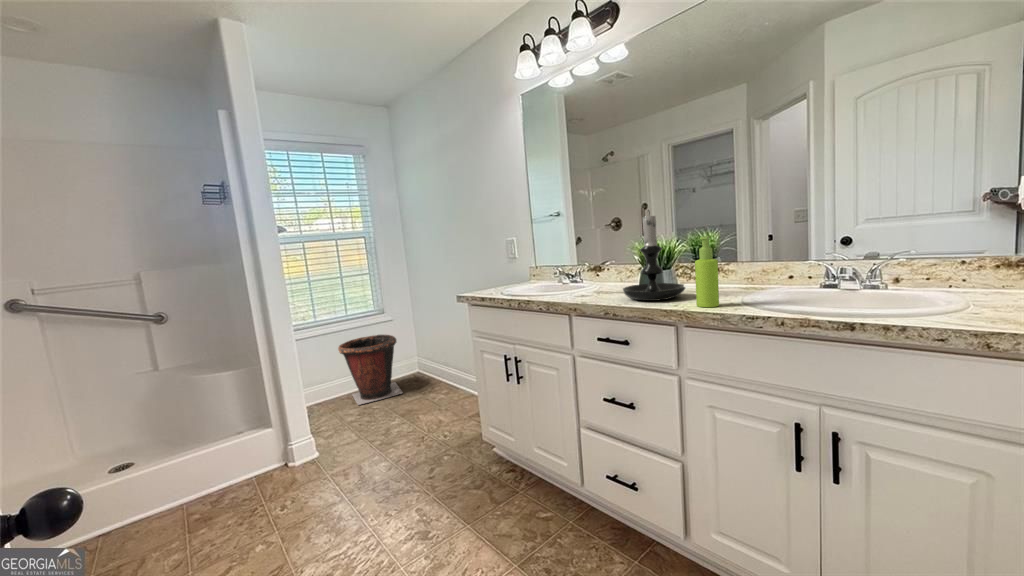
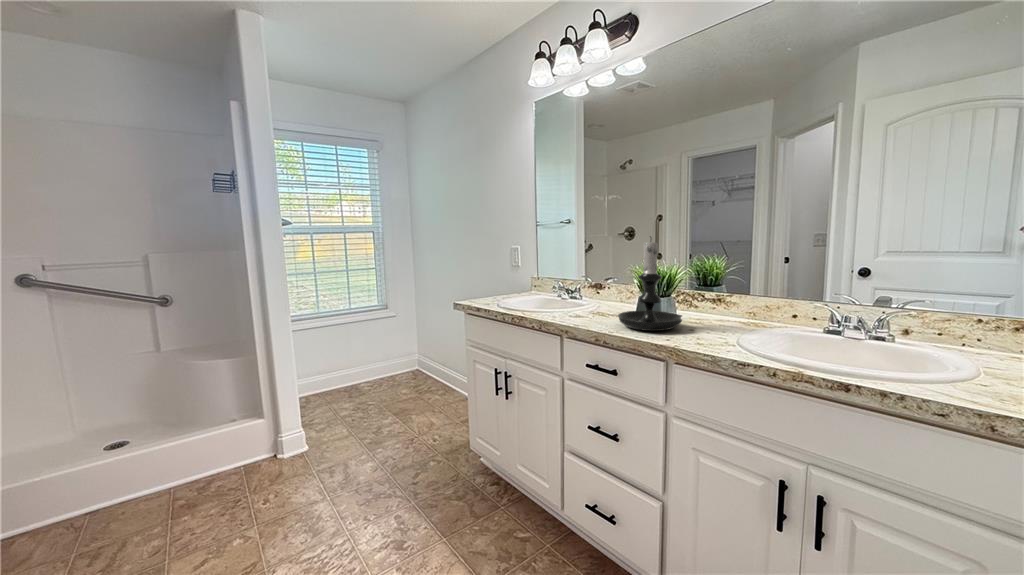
soap dispenser: present [695,236,719,307] -> none [690,272,715,346]
waste bin: present [338,335,403,405] -> none [338,329,399,400]

